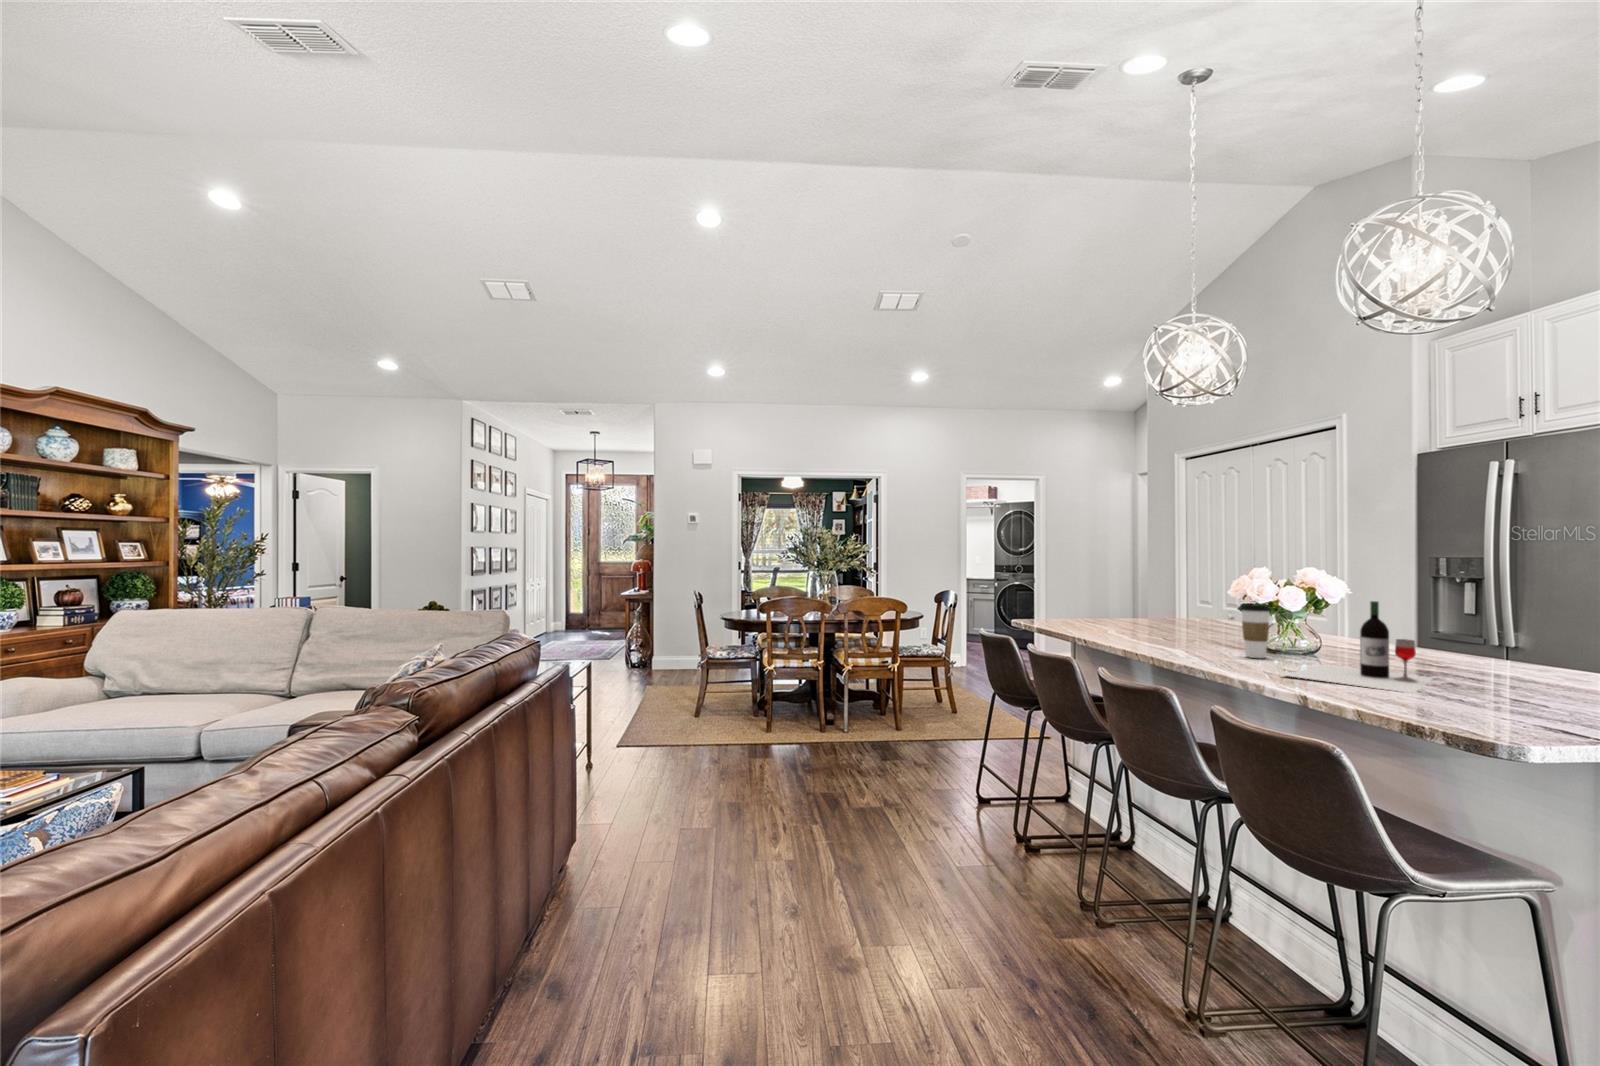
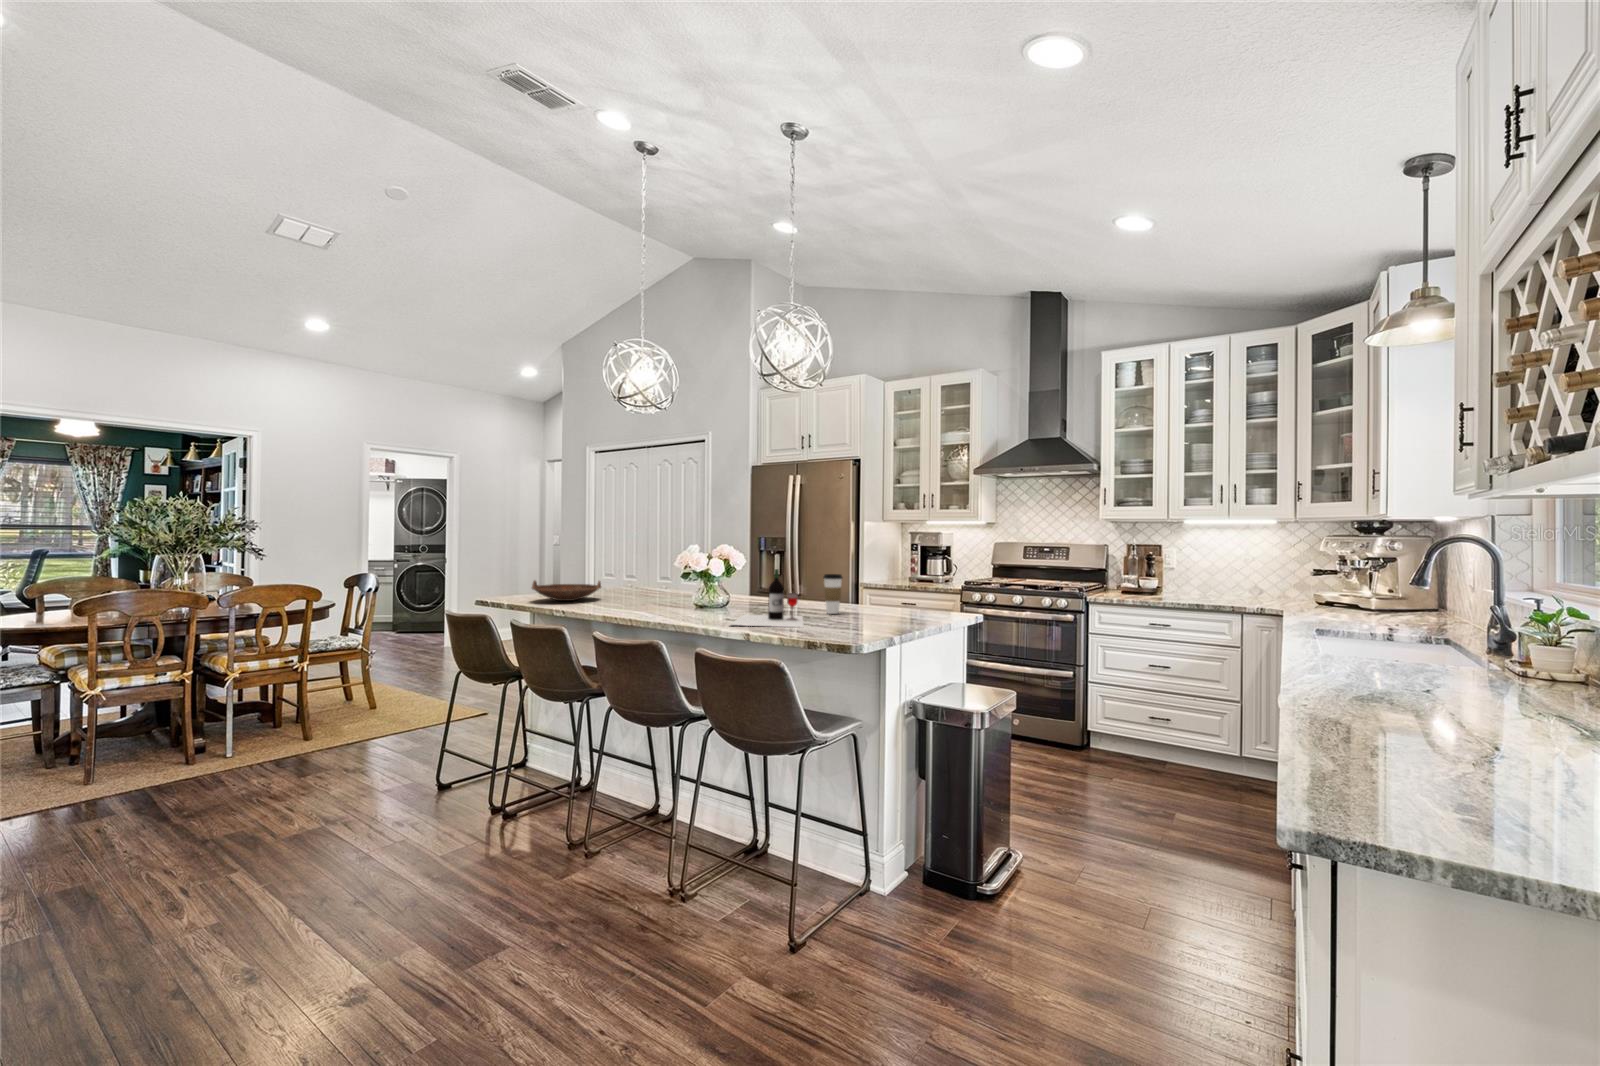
bowl: none [1067,602,1149,627] -> present [532,581,601,601]
coffee cup: present [1240,604,1271,658] -> present [823,574,842,614]

